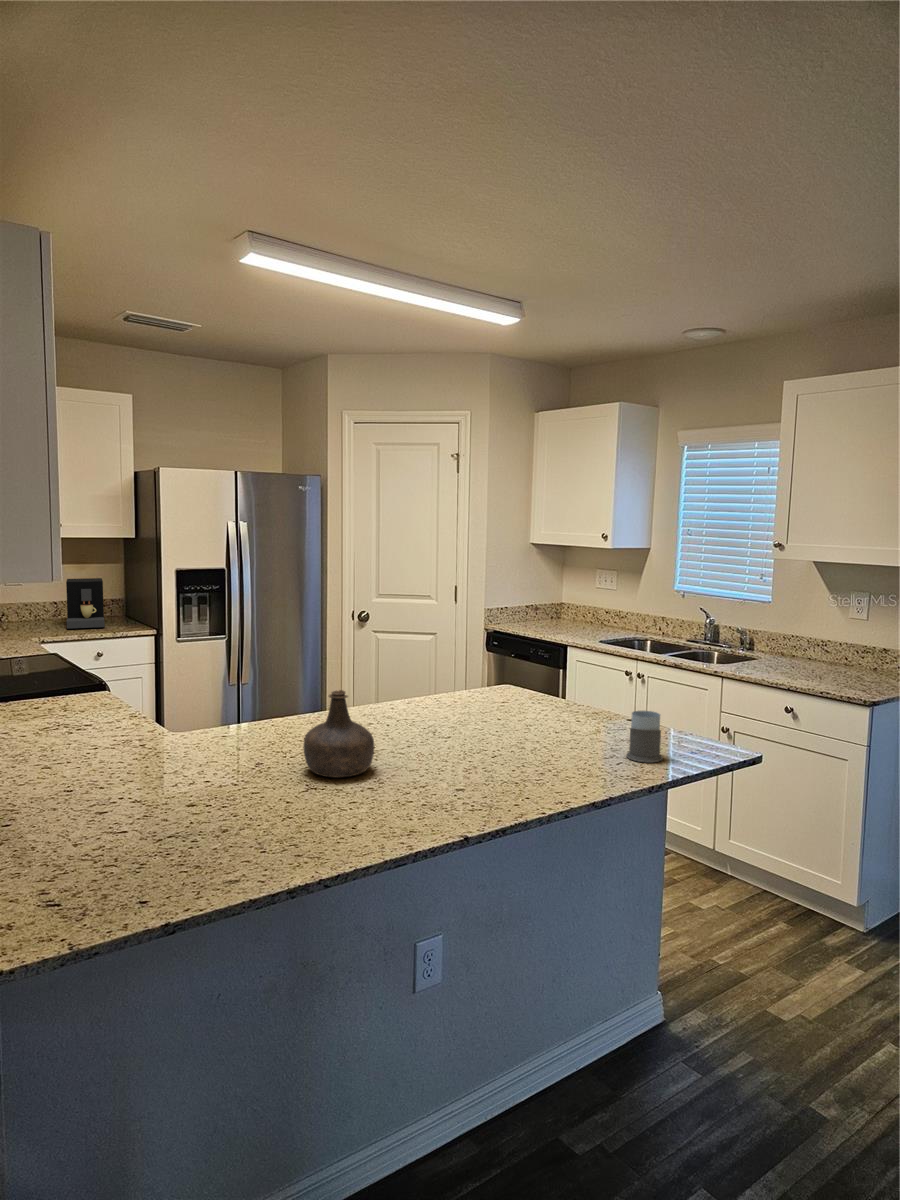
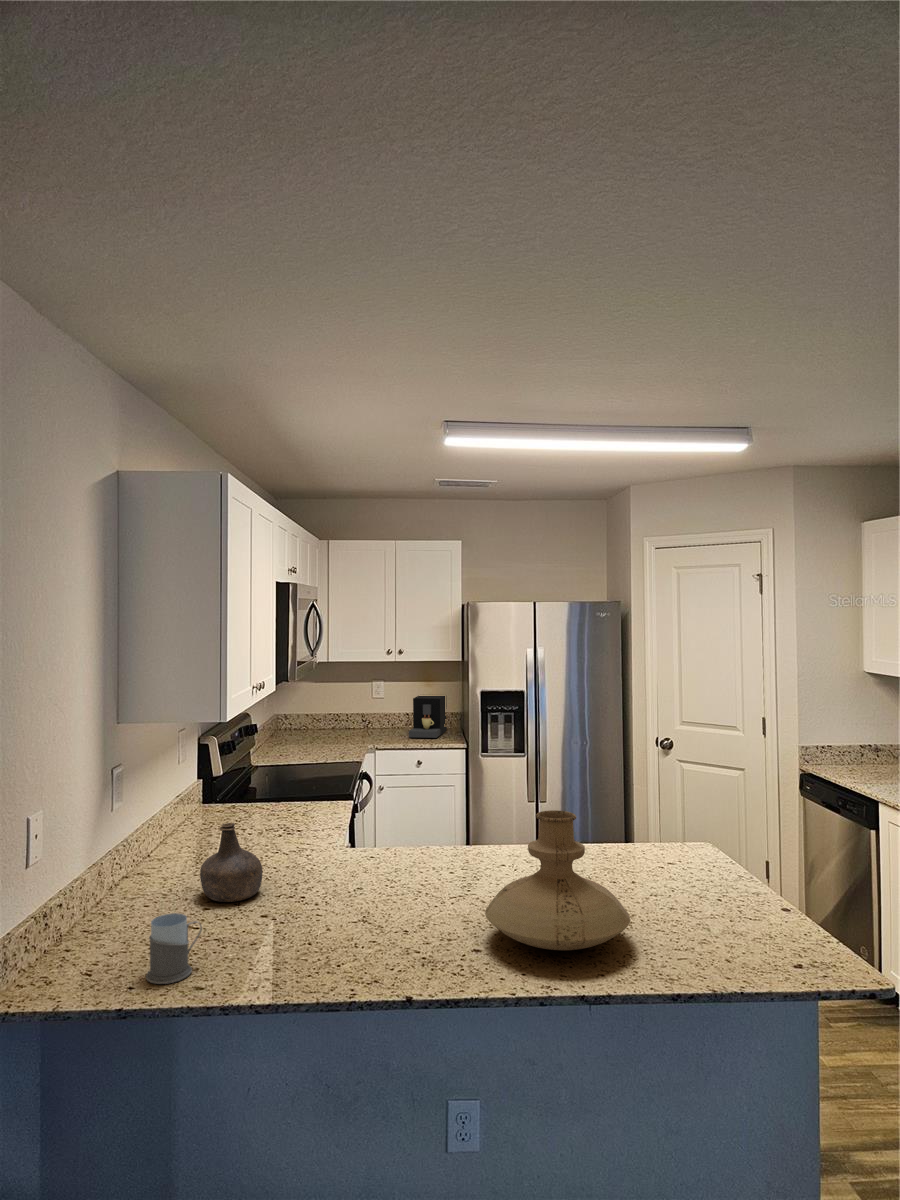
vase: none [442,650,581,777] -> present [485,810,630,950]
bottle: present [303,690,374,778] -> present [200,823,262,902]
mug: present [626,711,663,762] -> present [146,913,202,984]

